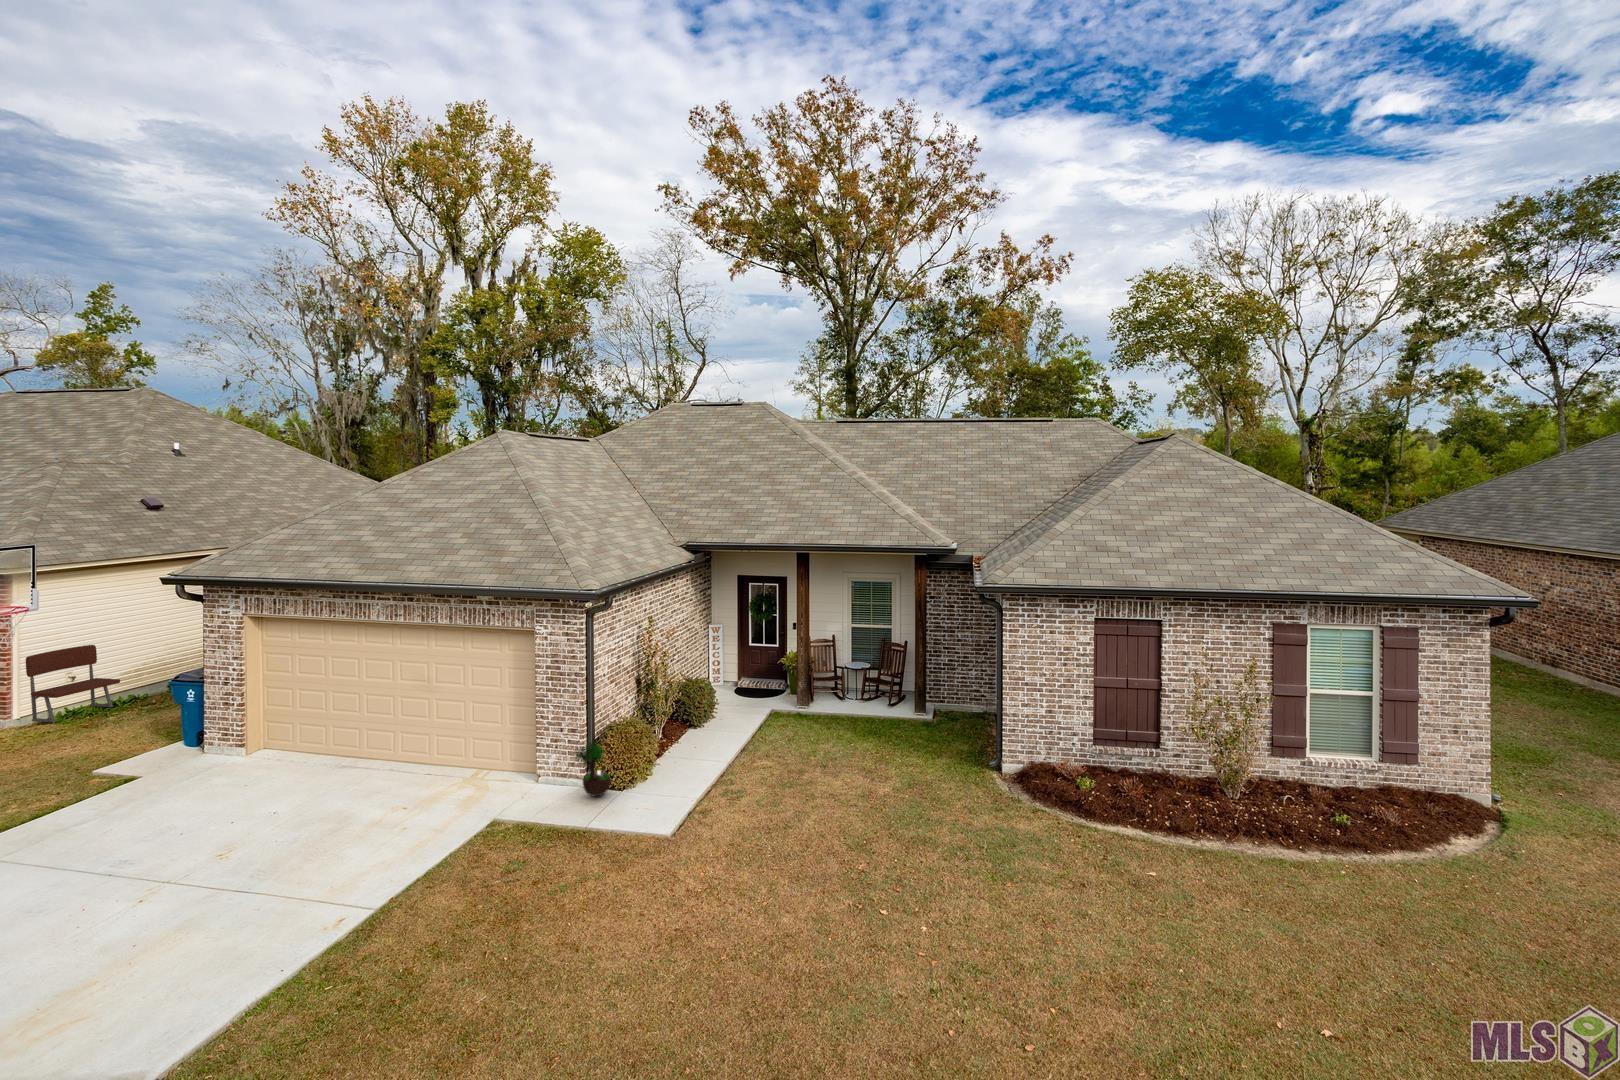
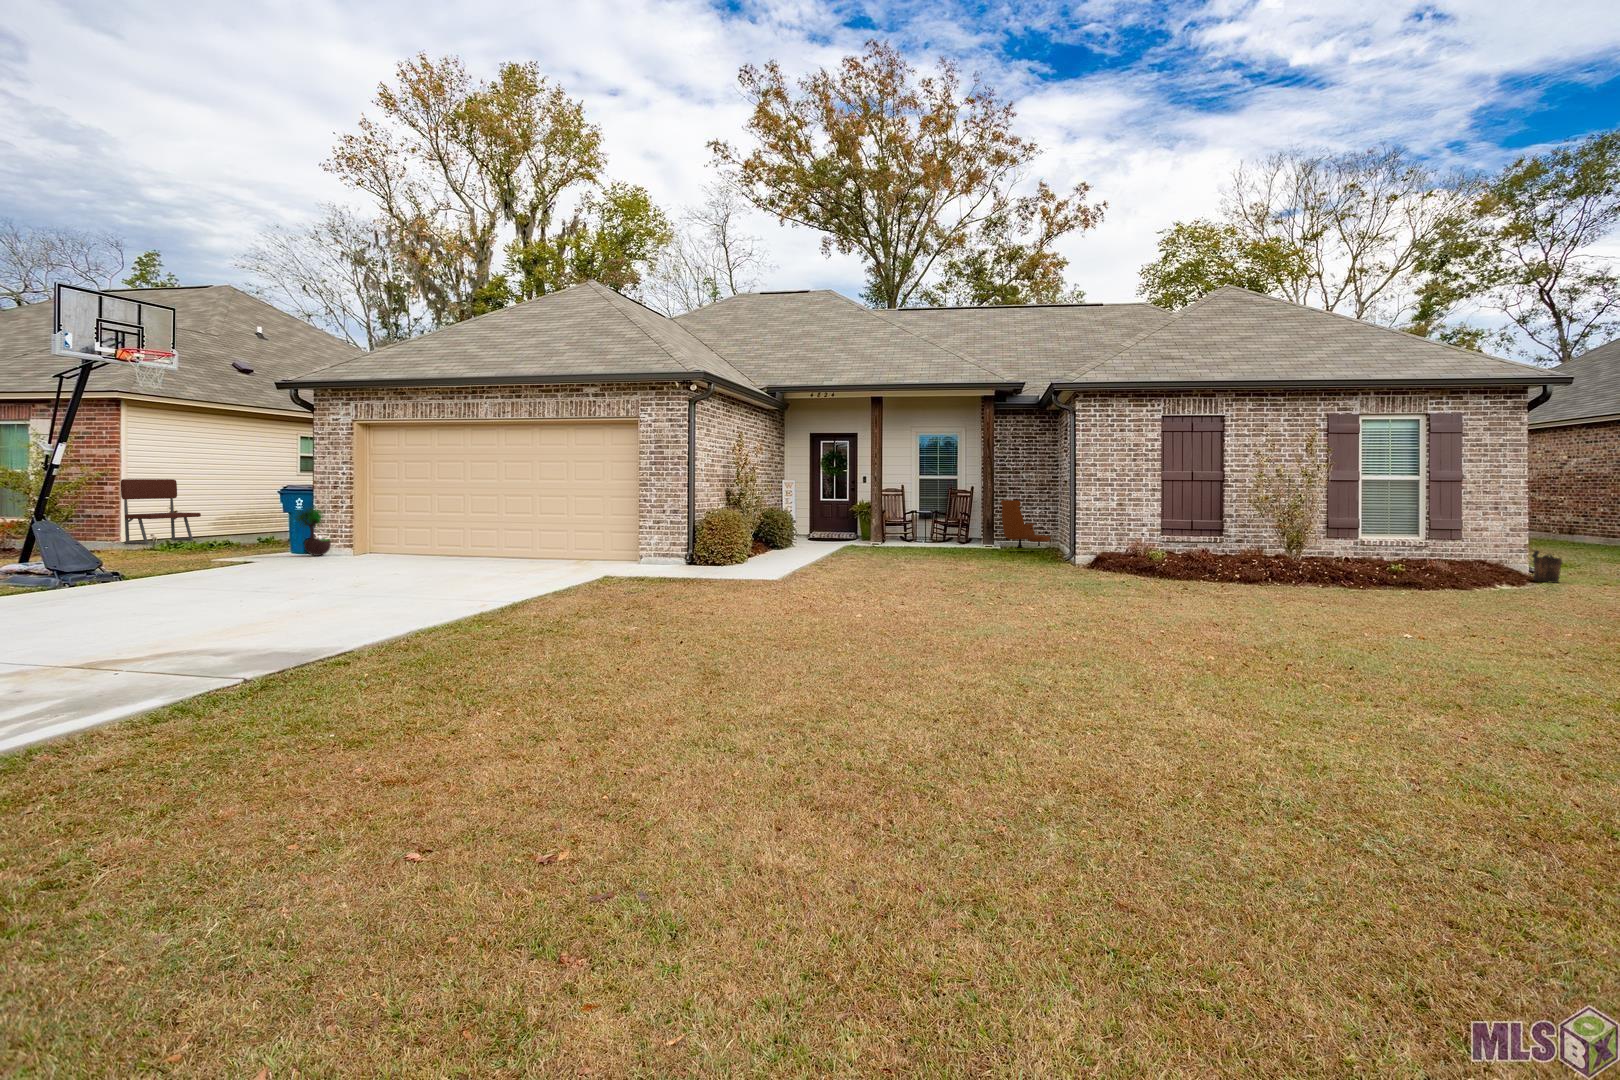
lounge chair: none [934,666,986,721] -> present [1001,500,1050,552]
potted tree: present [574,741,611,797] -> present [295,508,331,556]
bucket: none [1485,774,1532,822] -> present [1523,546,1562,583]

